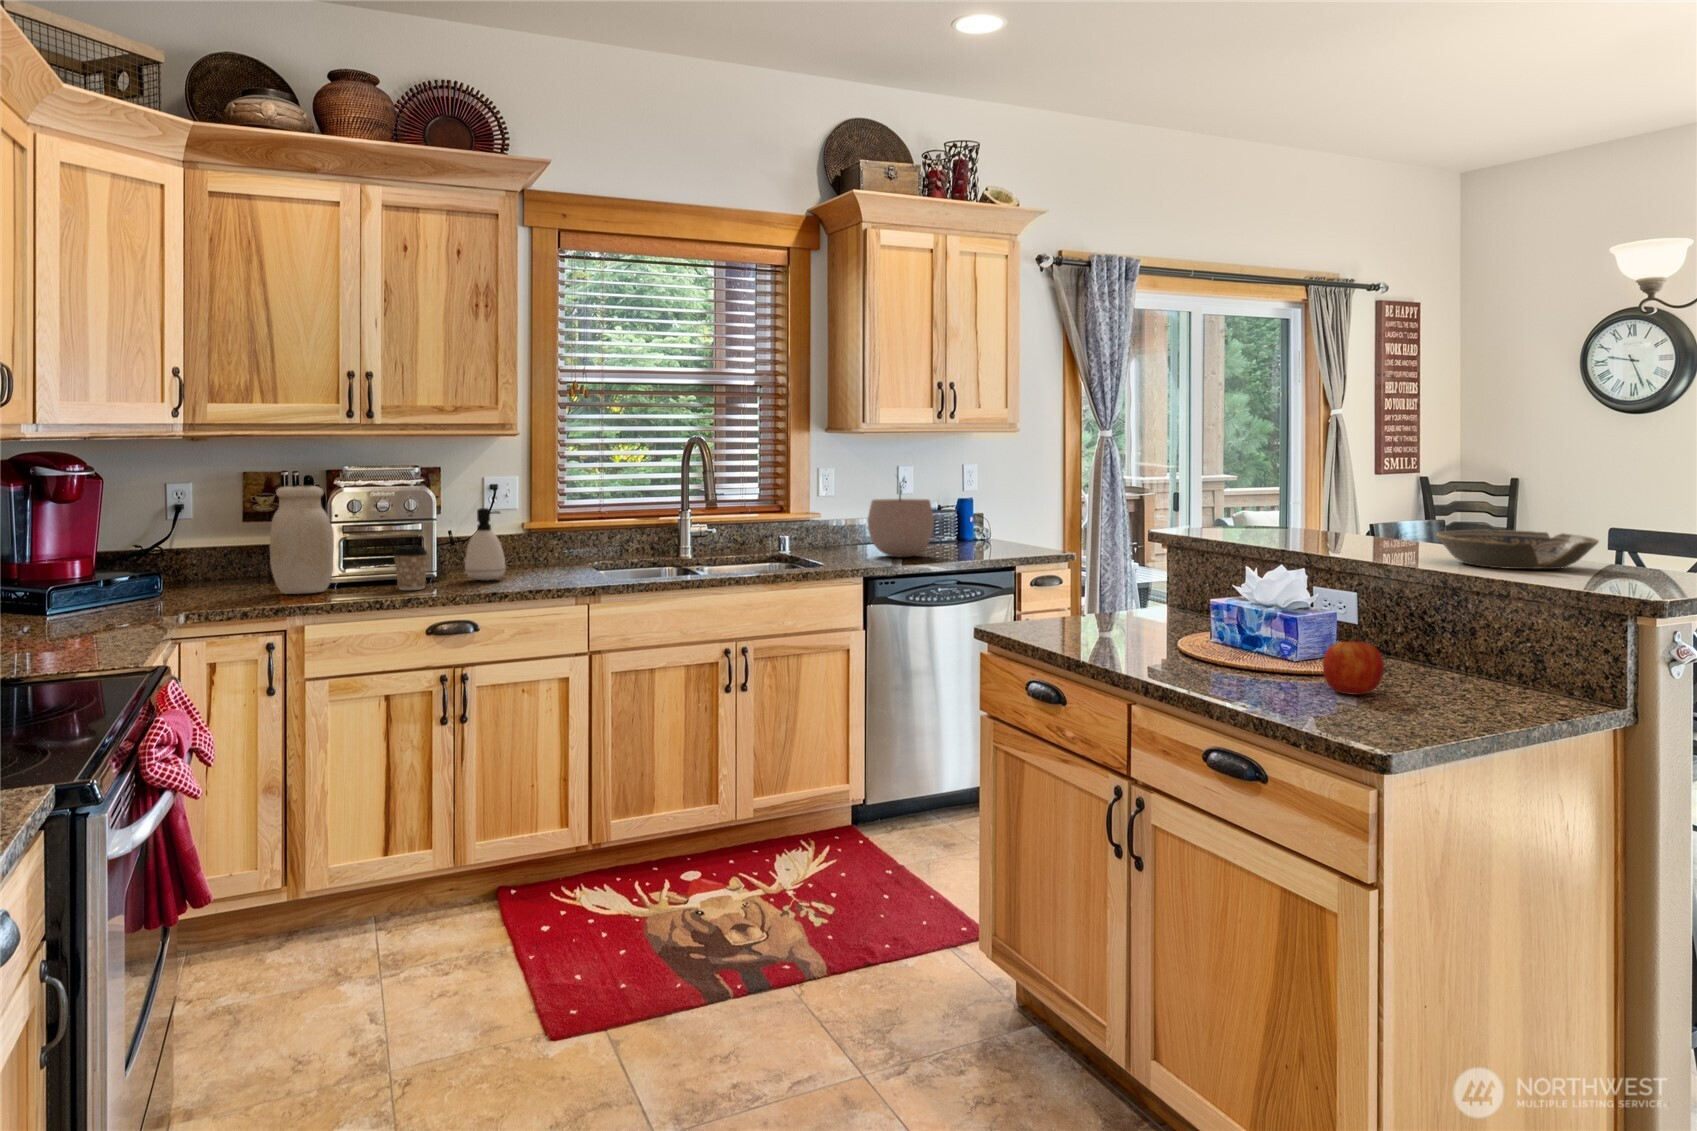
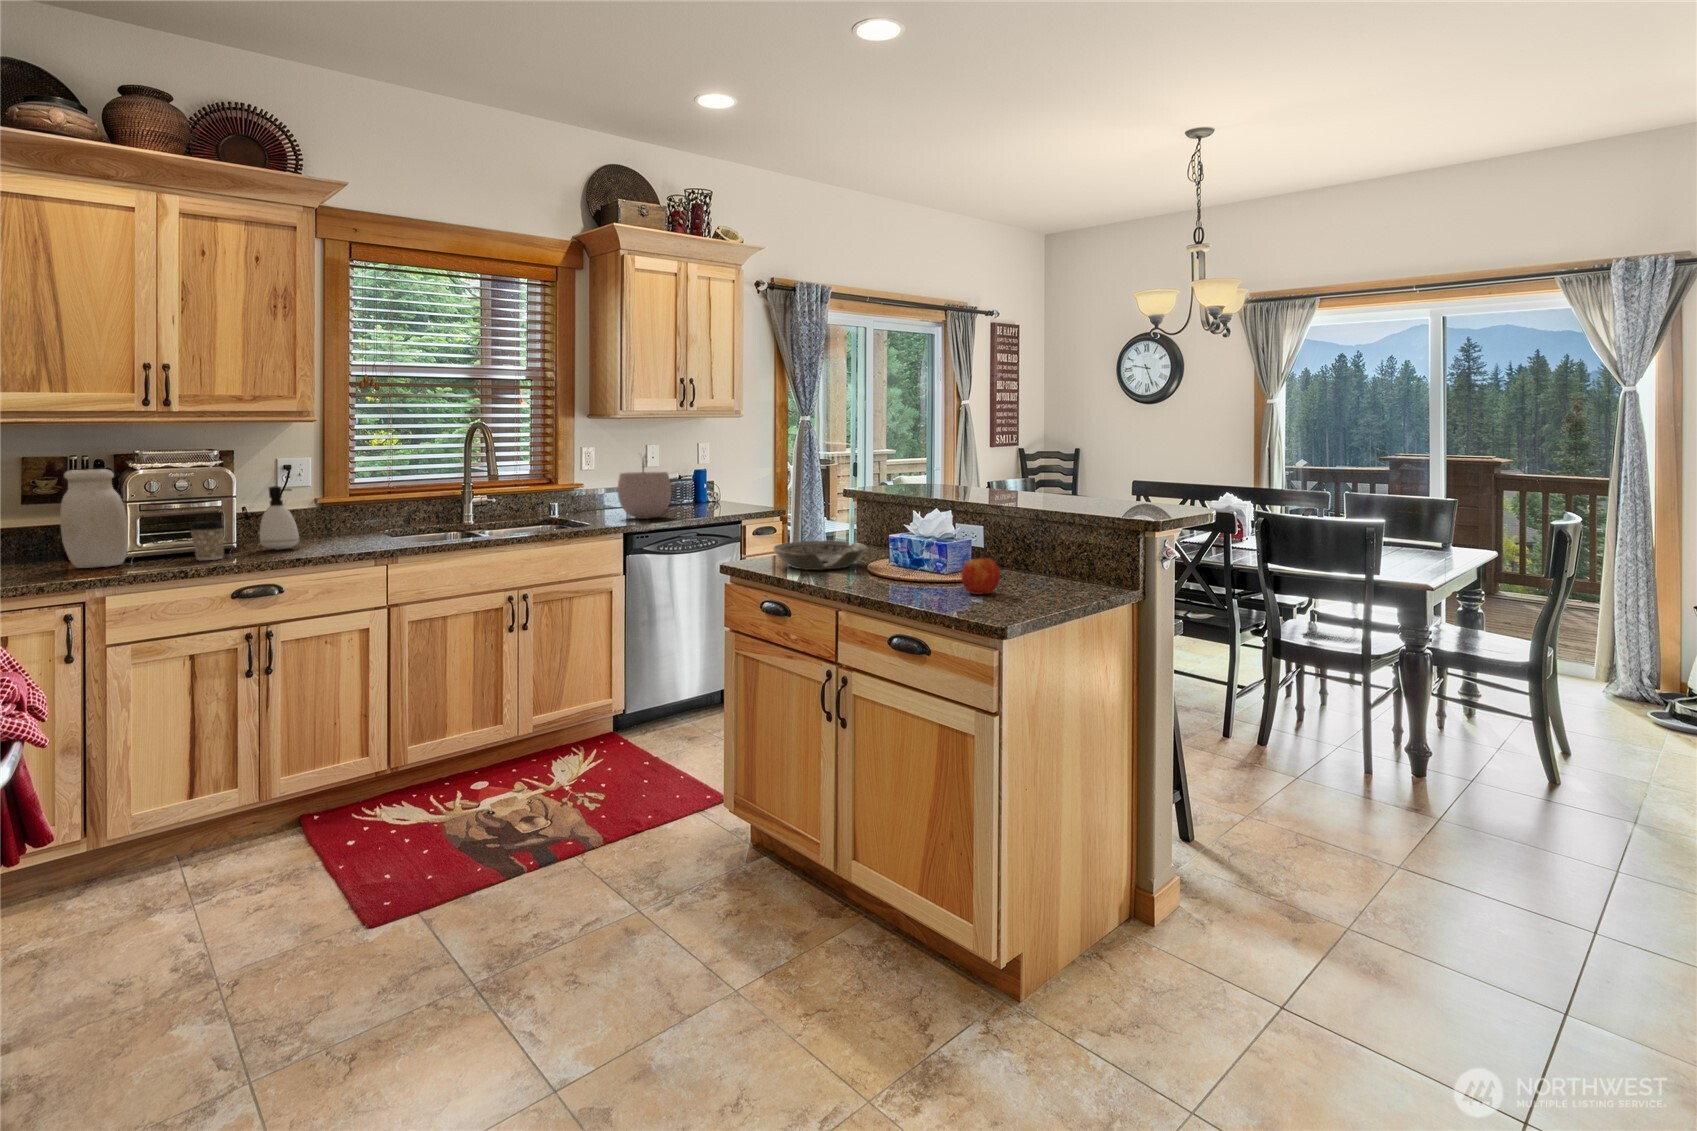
bowl: present [1436,530,1599,569] -> present [773,540,866,570]

